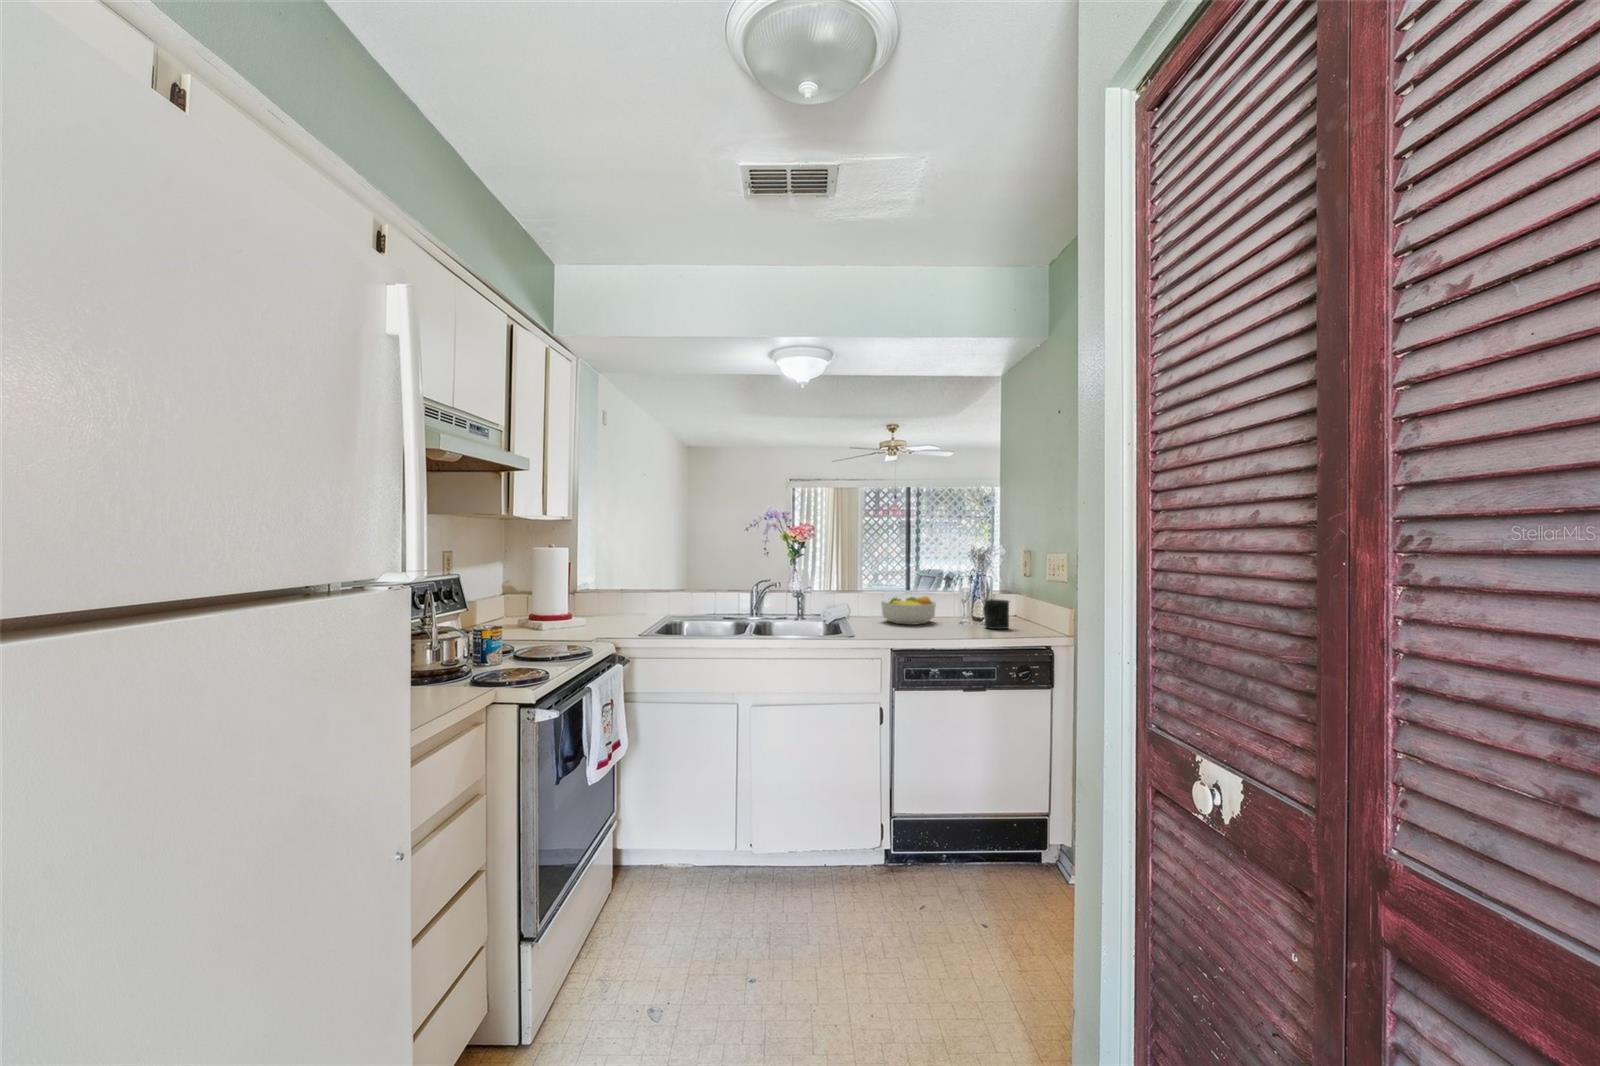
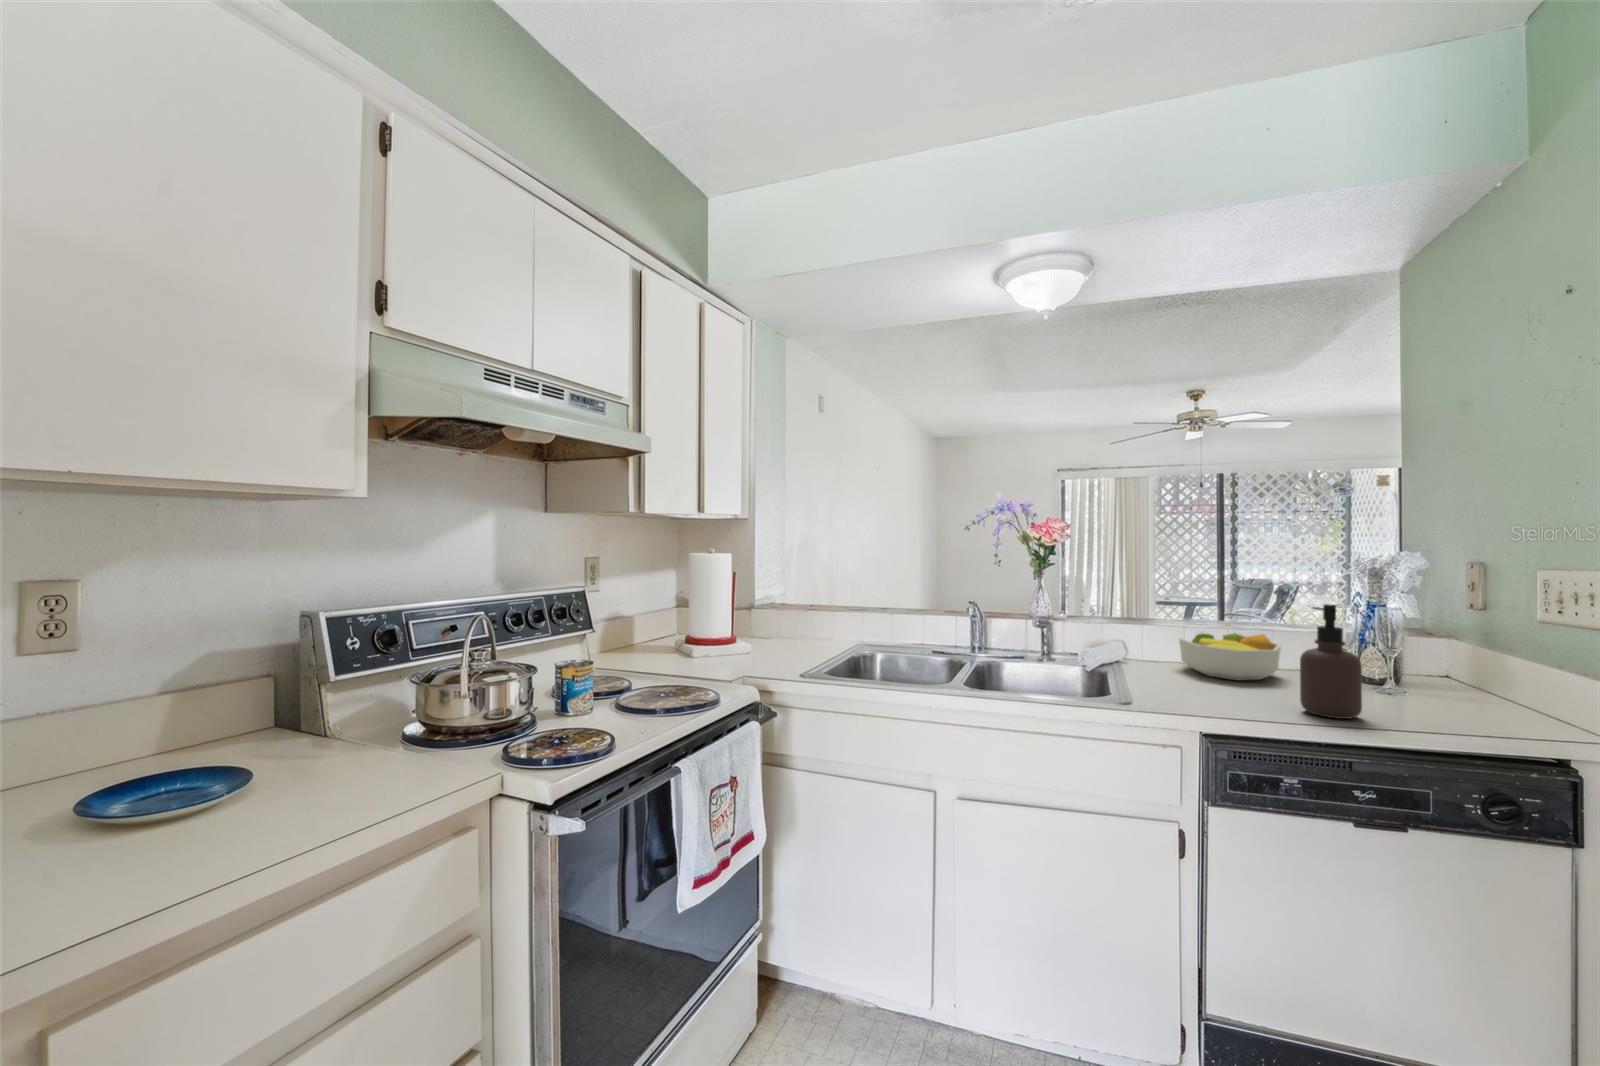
soap dispenser: none [942,573,969,636] -> present [1300,604,1362,719]
mug: present [983,600,1009,629] -> none [1383,650,1448,707]

